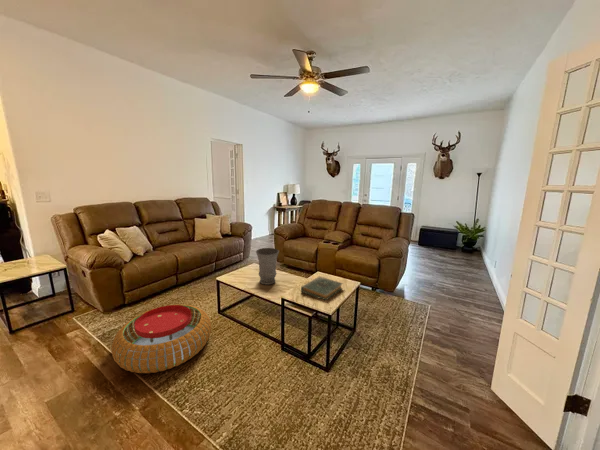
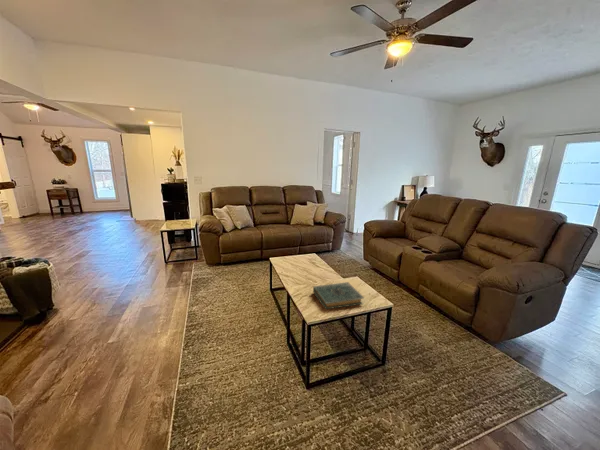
vase: present [256,248,279,284] -> none [292,239,316,277]
pouf: present [112,304,211,373] -> none [175,272,251,321]

